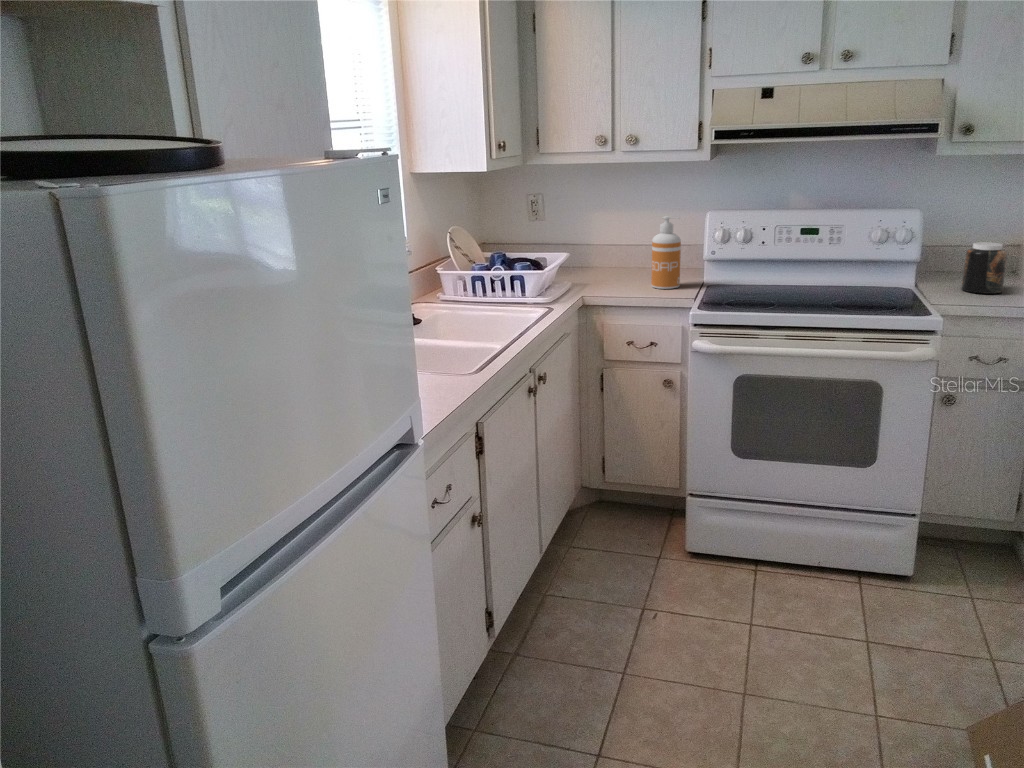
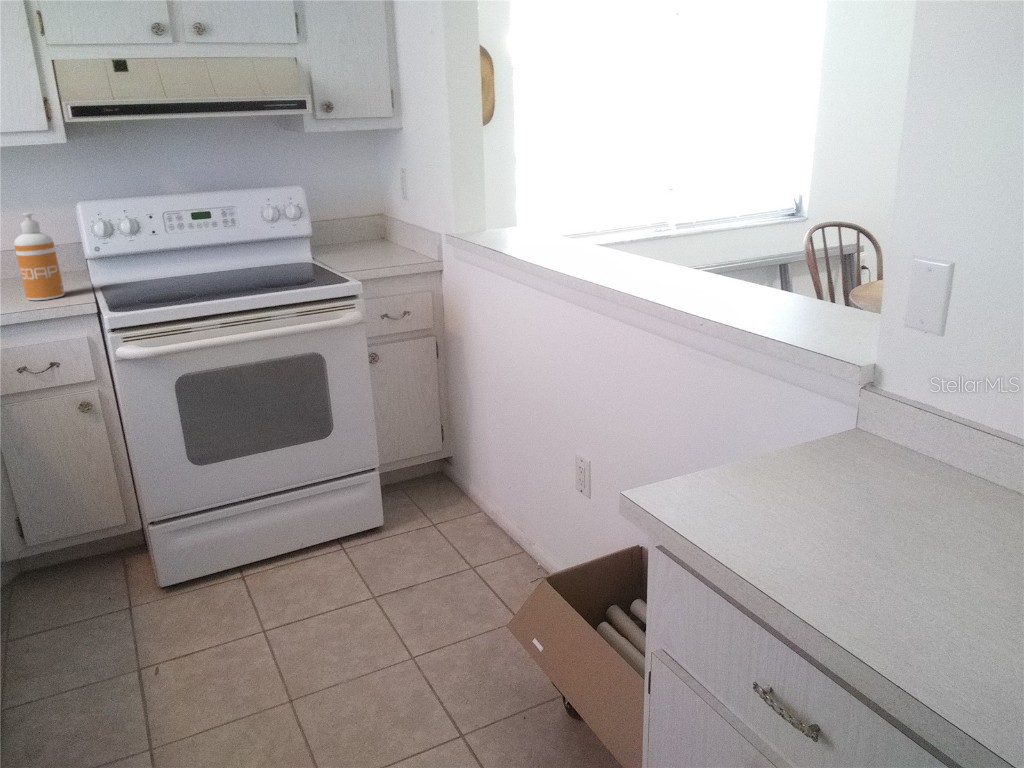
jar: present [961,242,1007,294] -> none [349,212,385,258]

